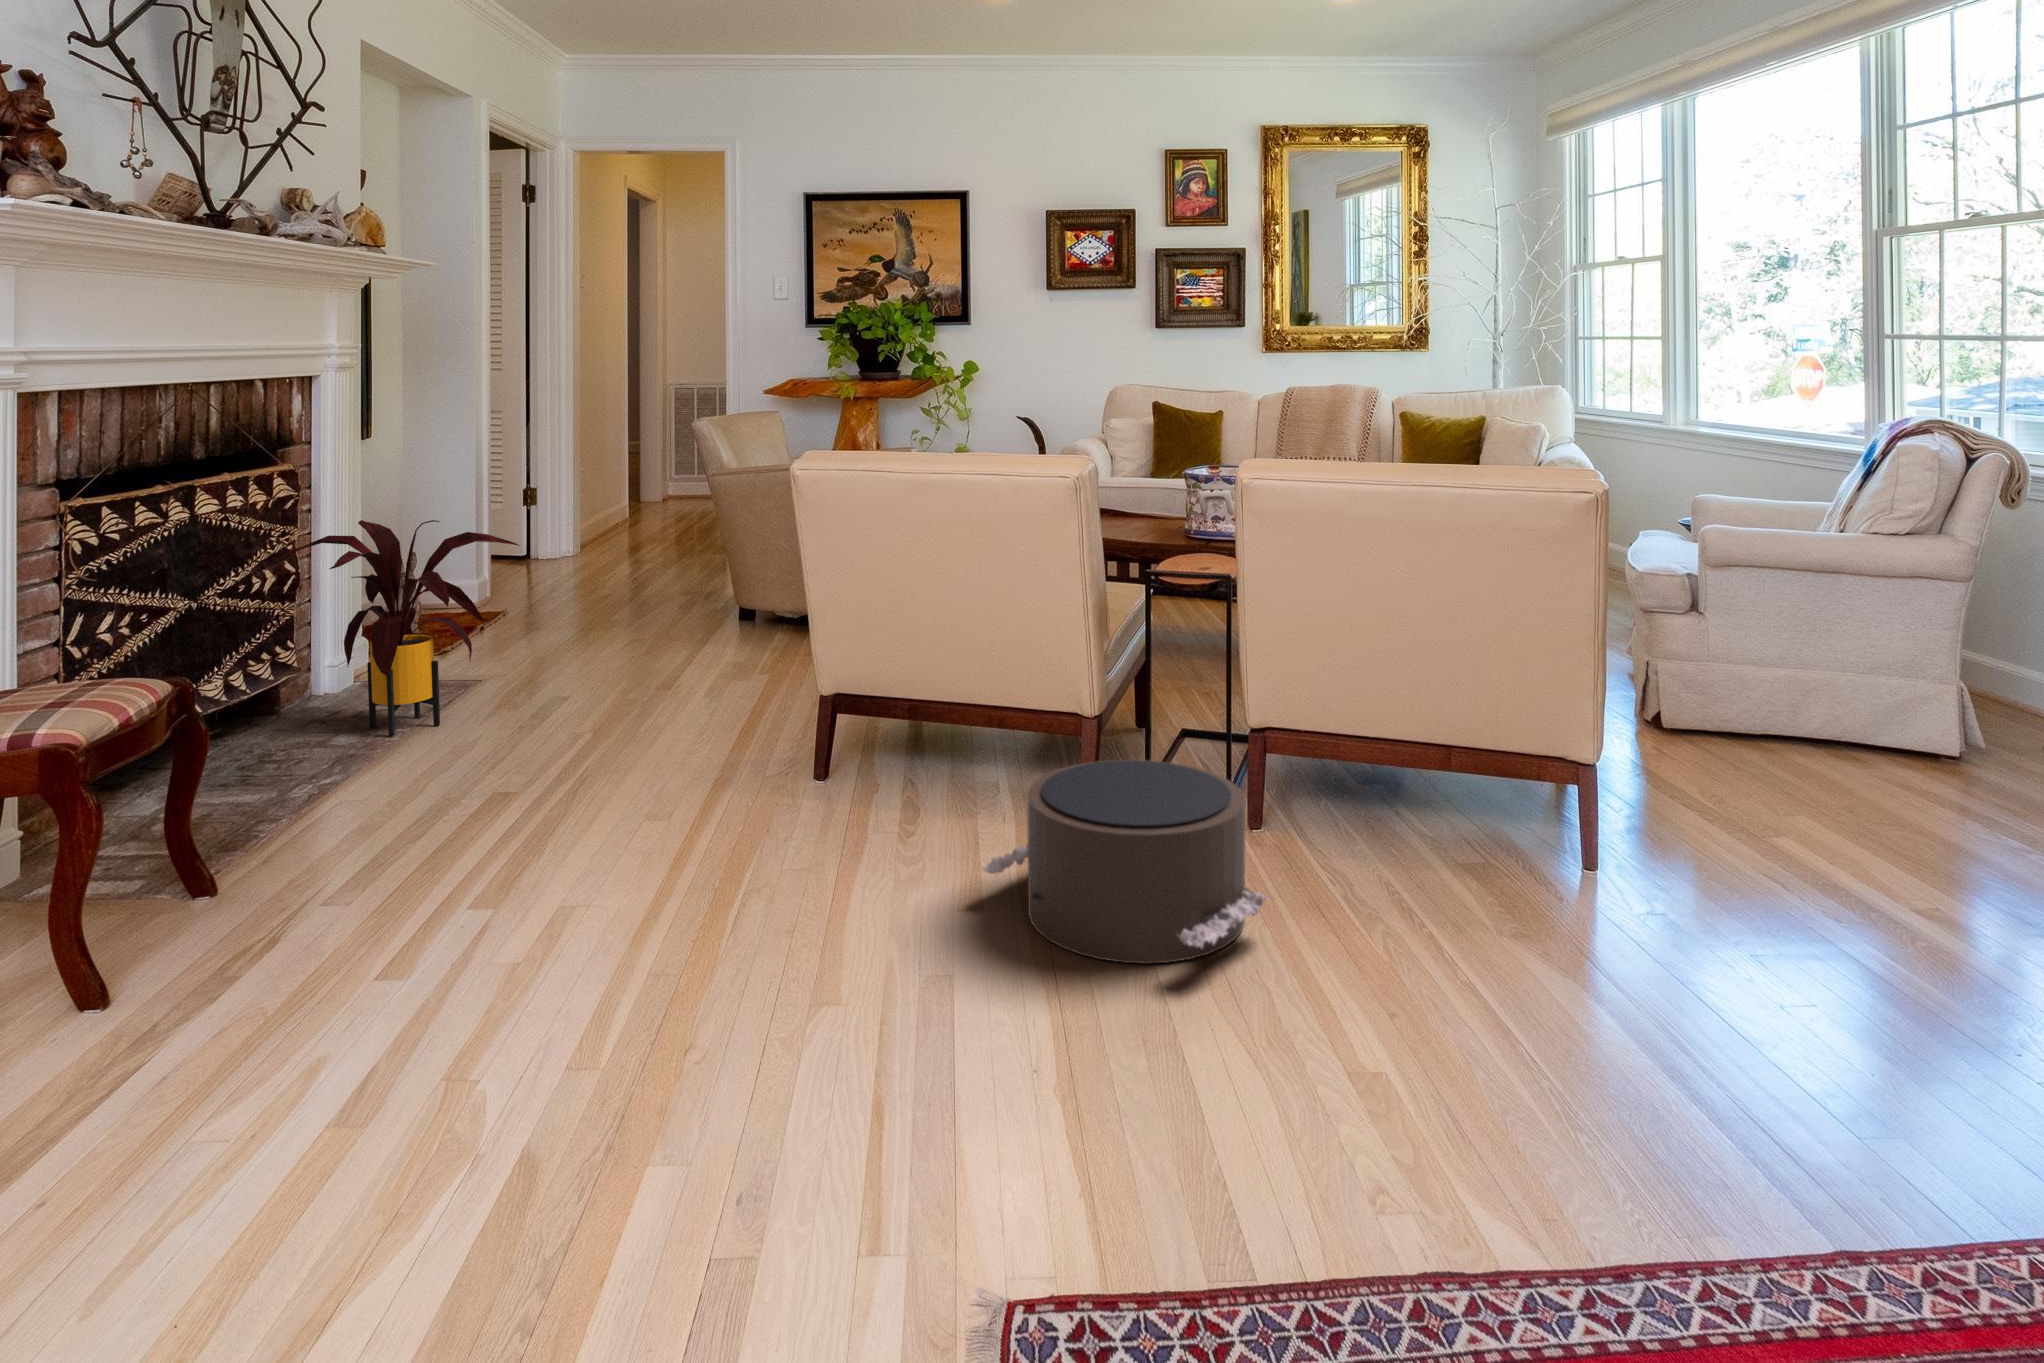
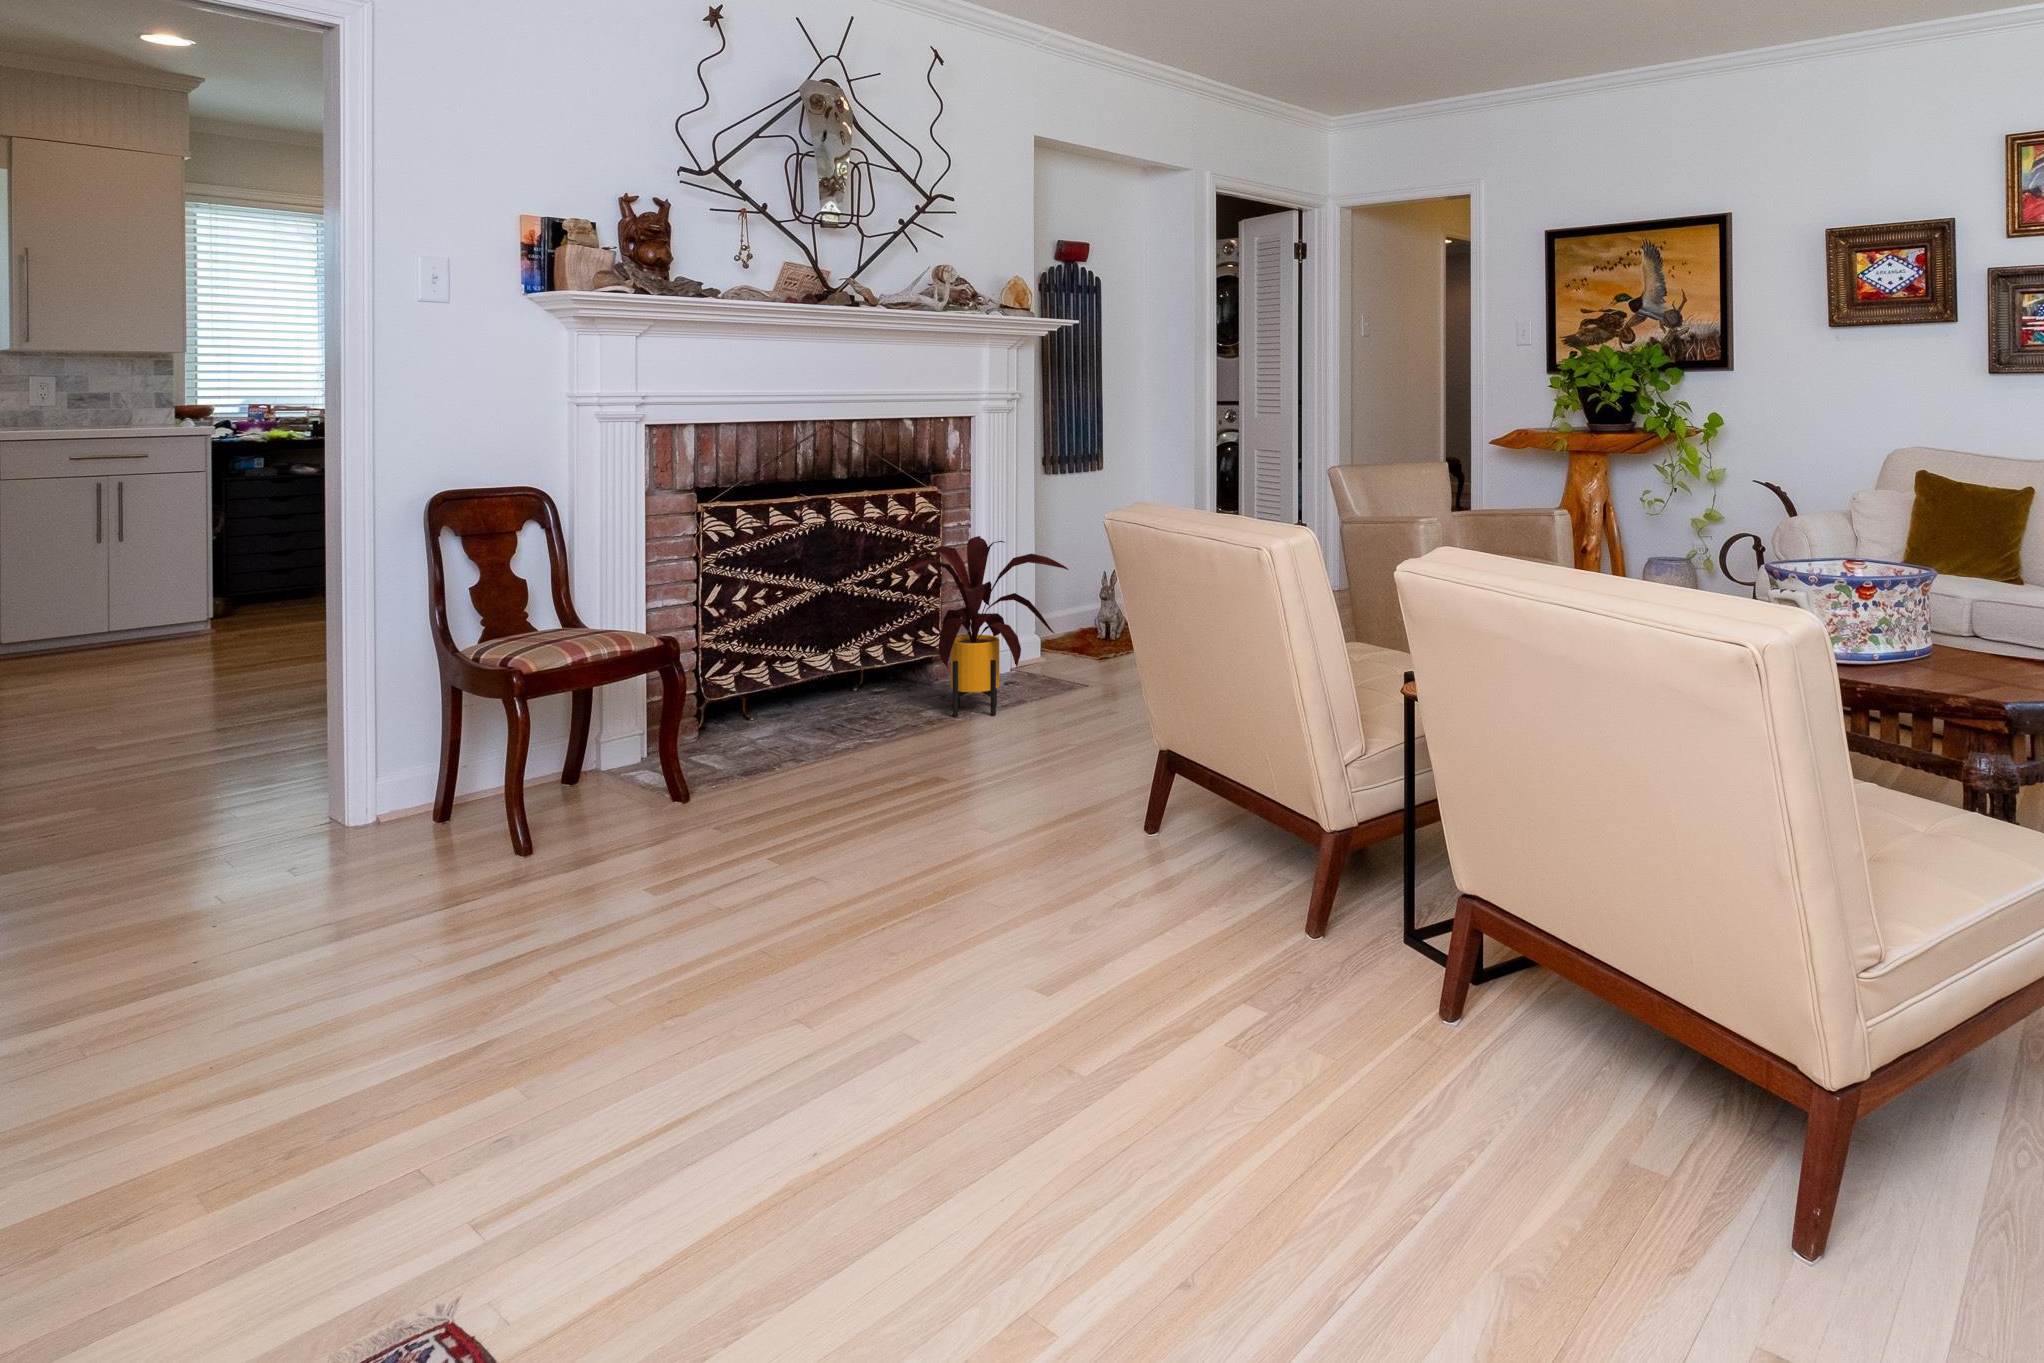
pouf: present [983,760,1270,964] -> none [1029,872,1279,1128]

